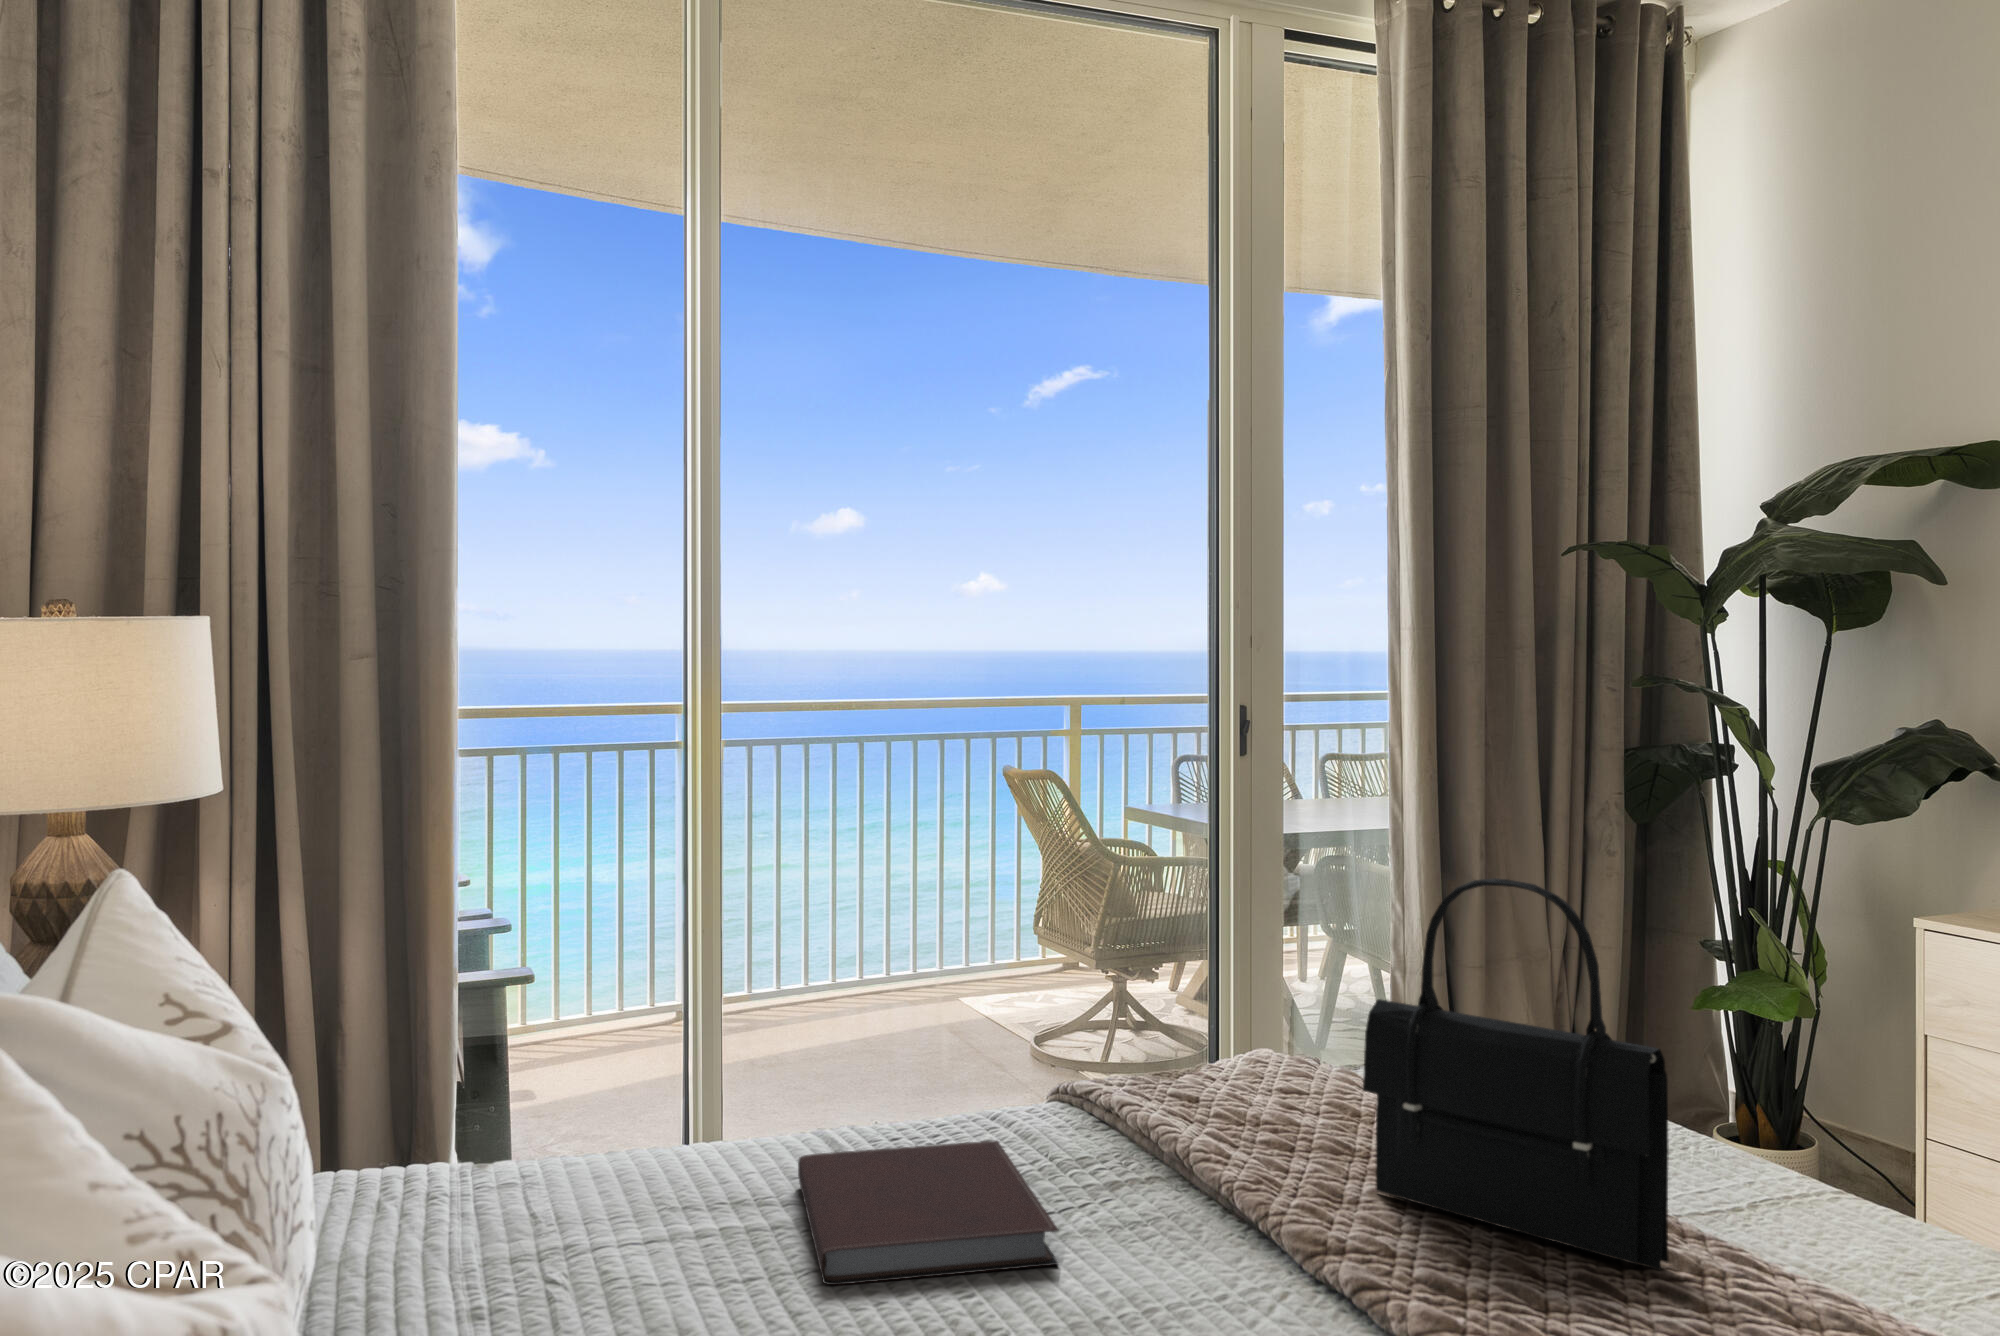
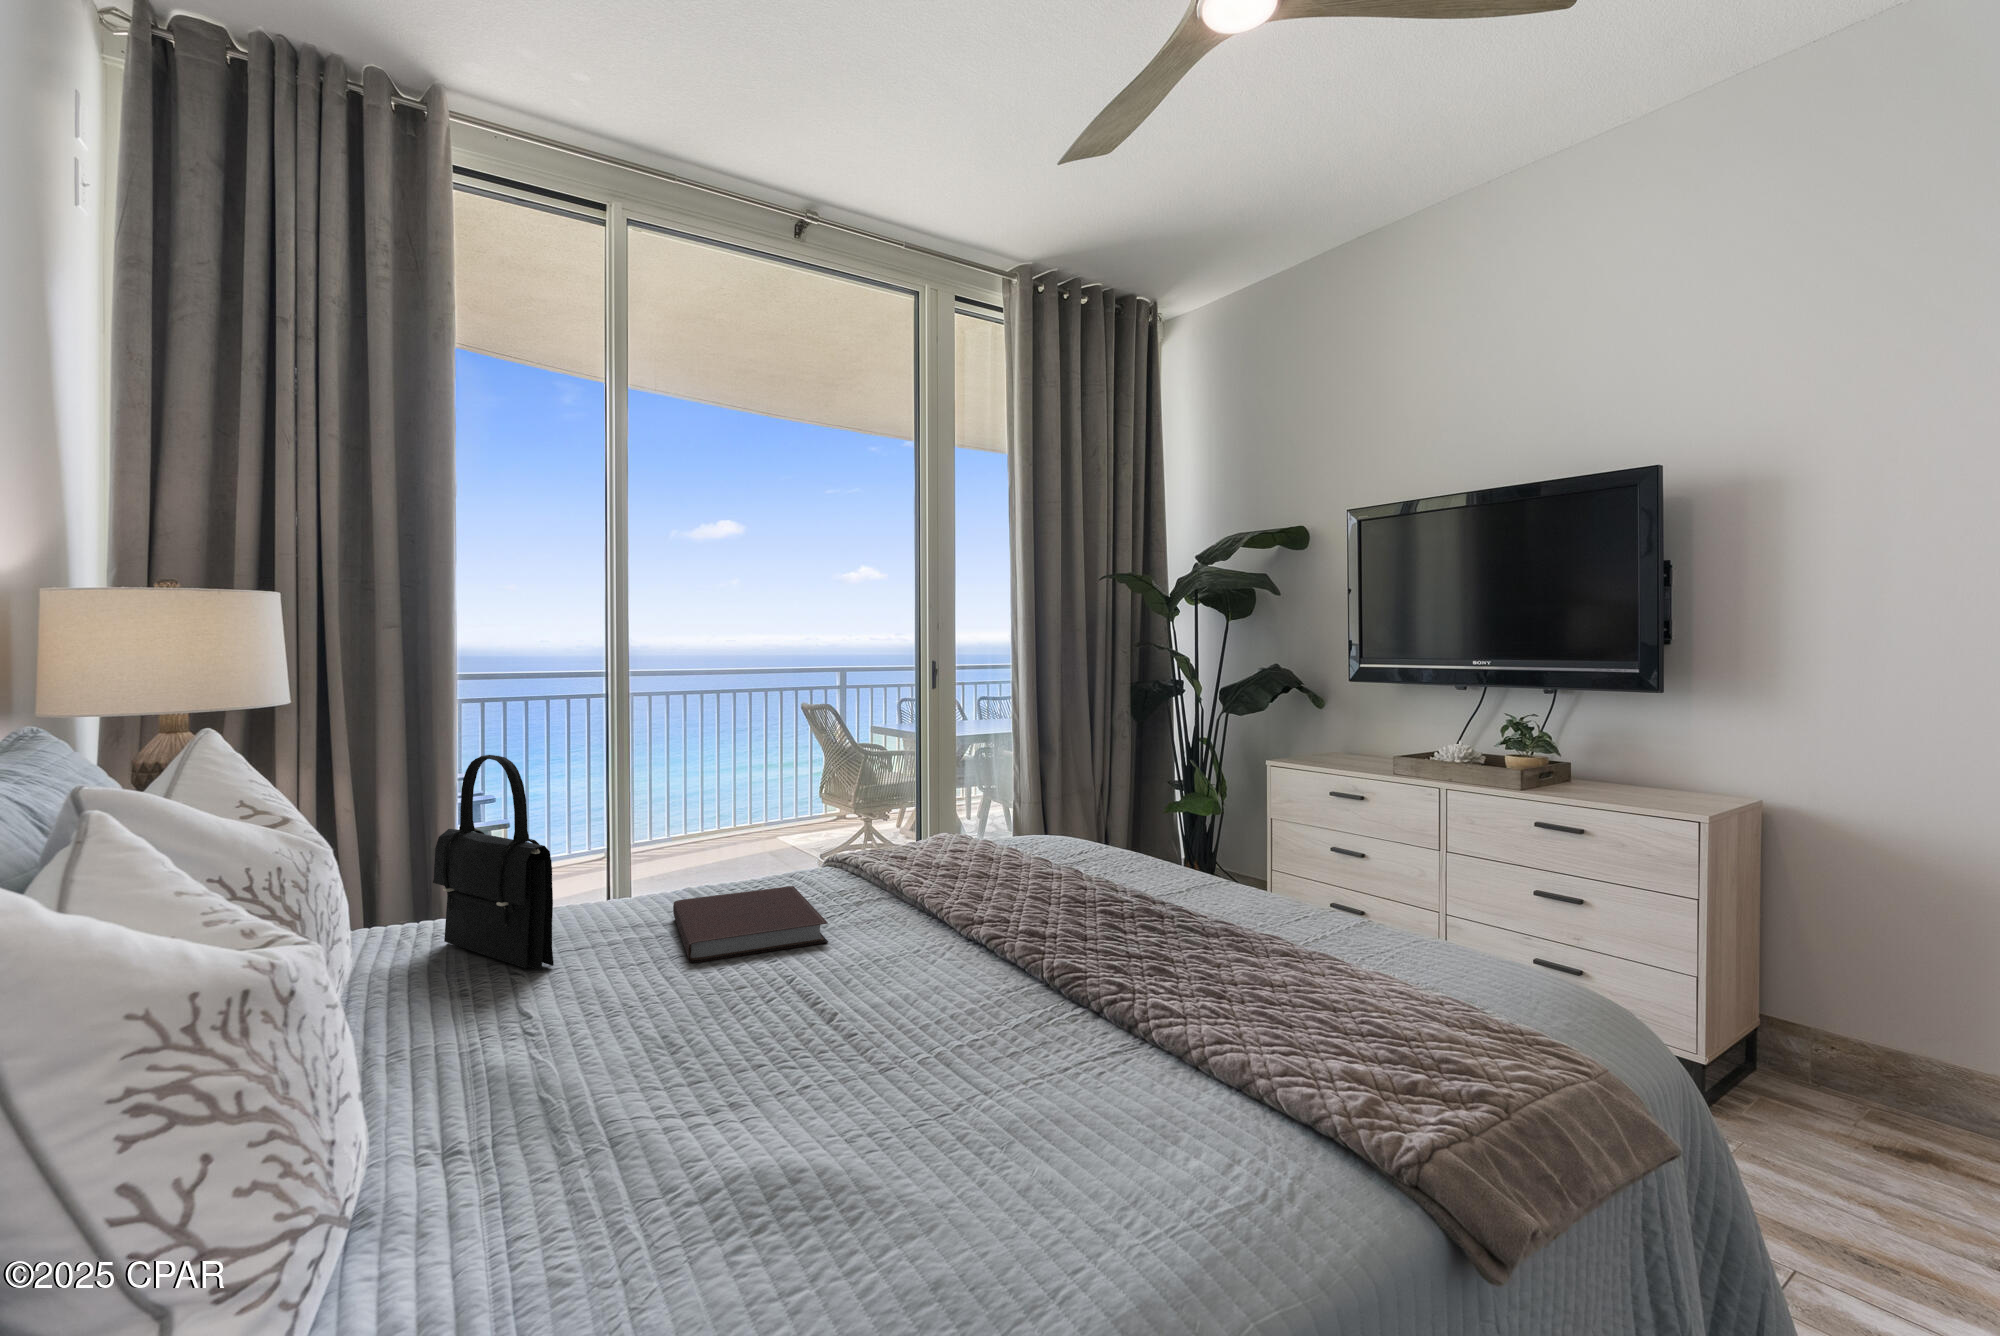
handbag: present [1363,878,1669,1270] -> present [433,755,554,970]

